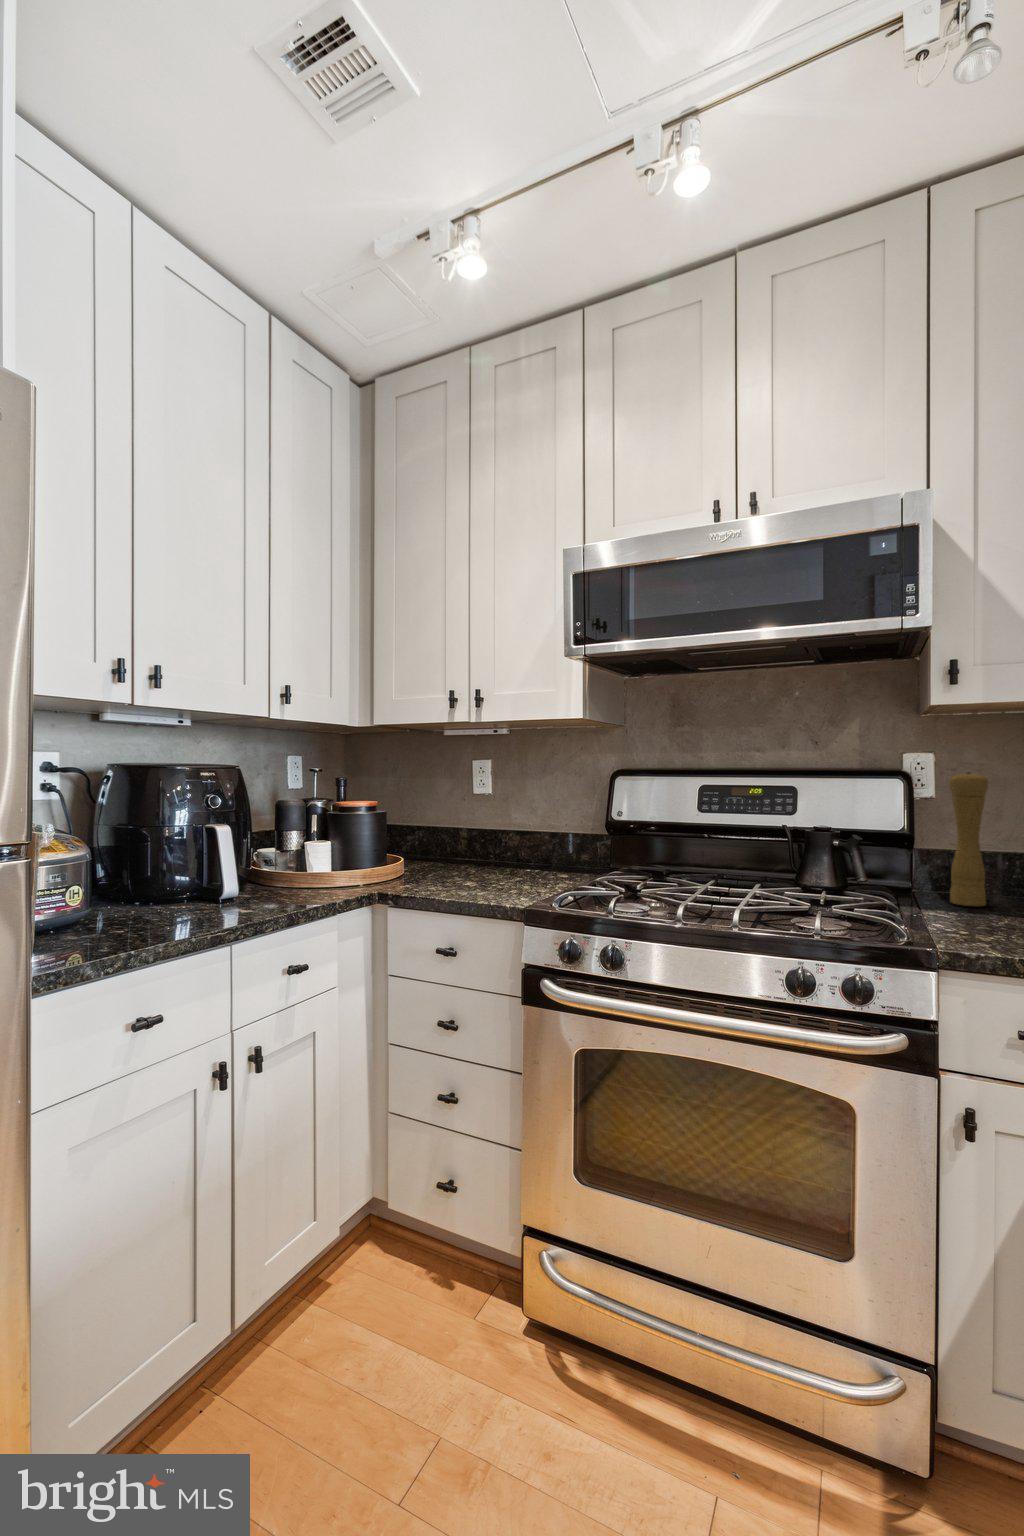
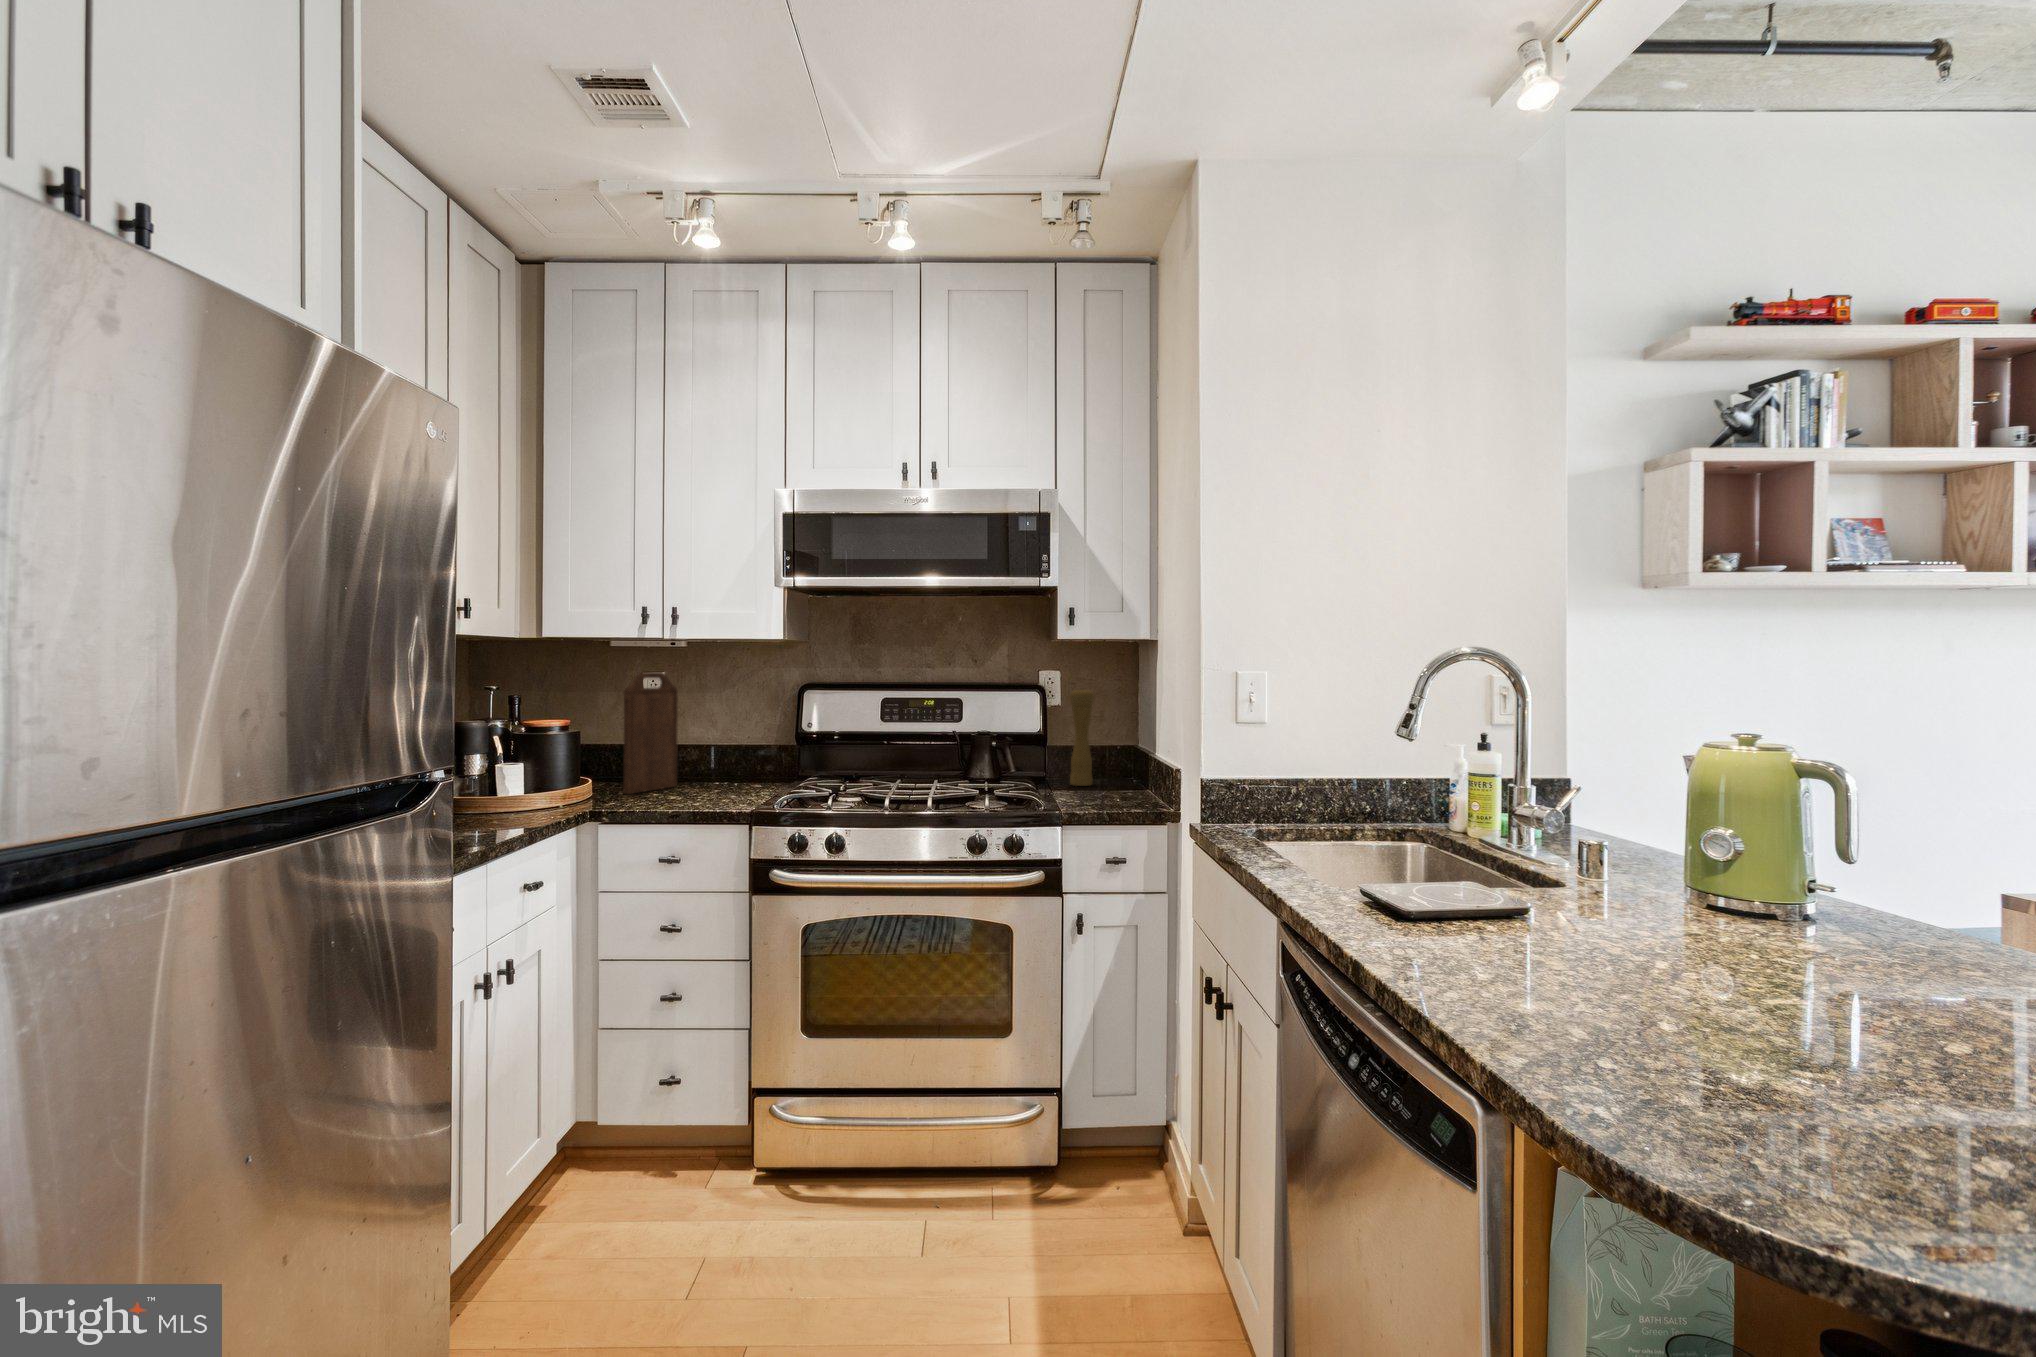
cutting board: none [431,756,490,877] -> present [623,672,678,794]

